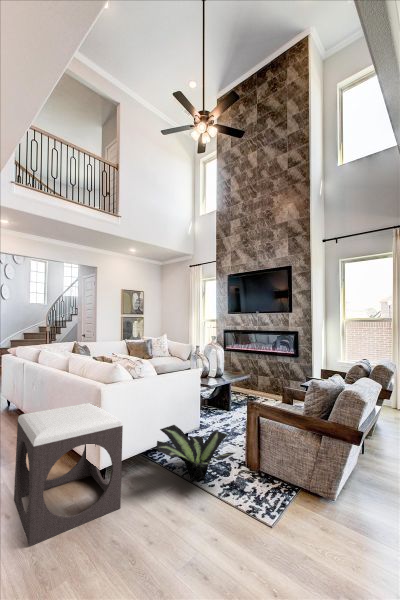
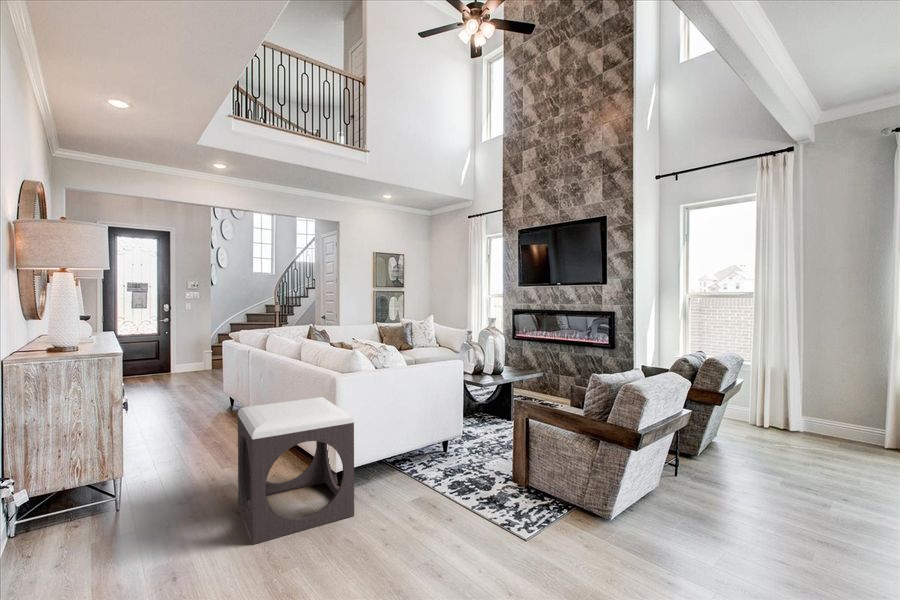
potted plant: present [157,425,235,479] -> none [398,428,496,494]

